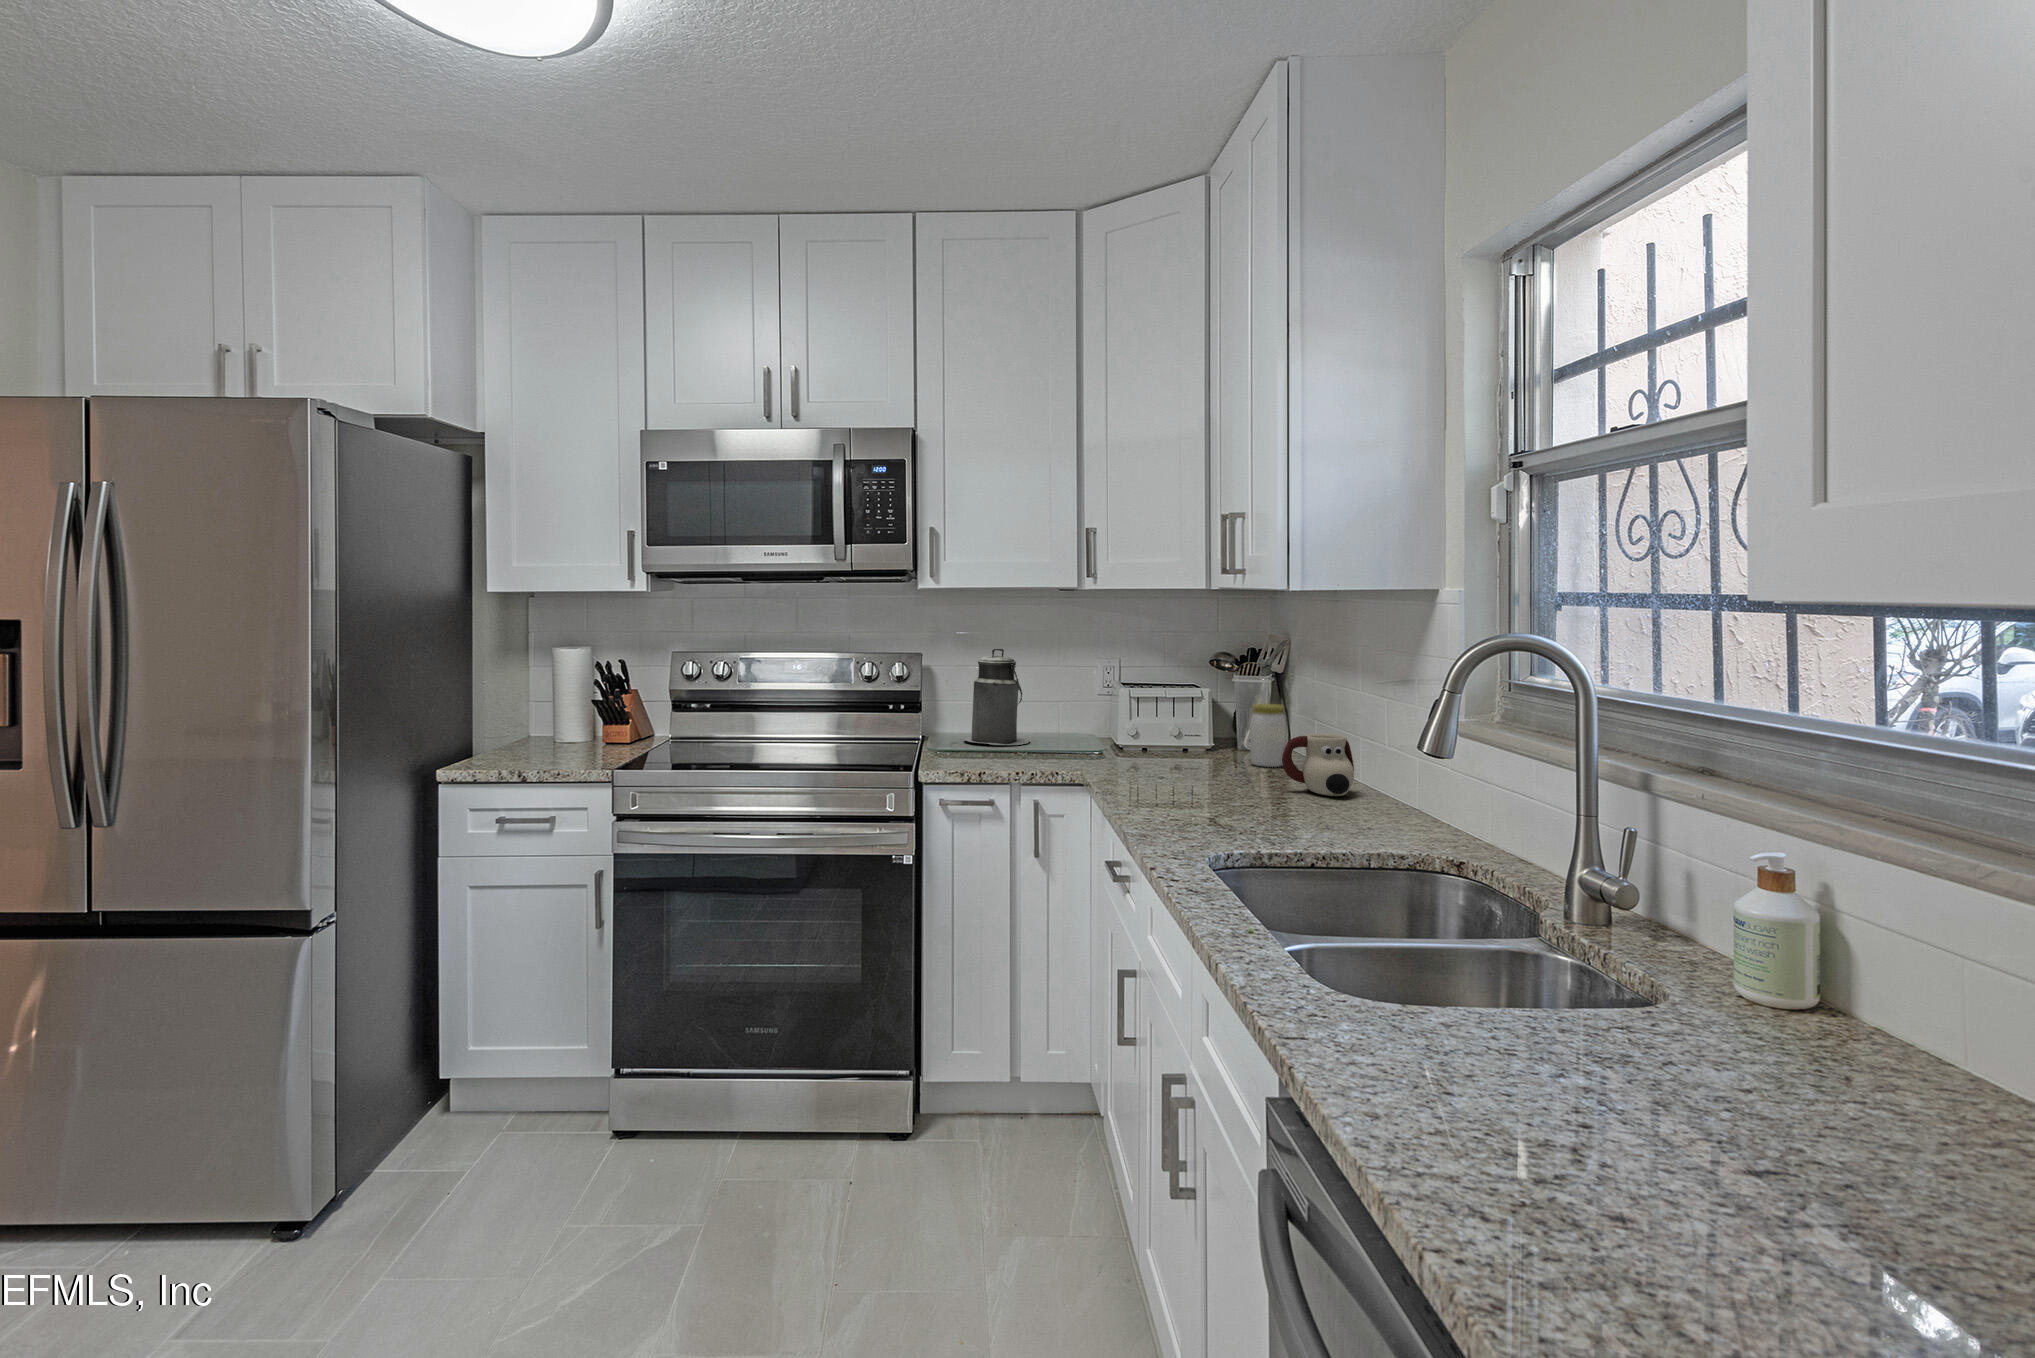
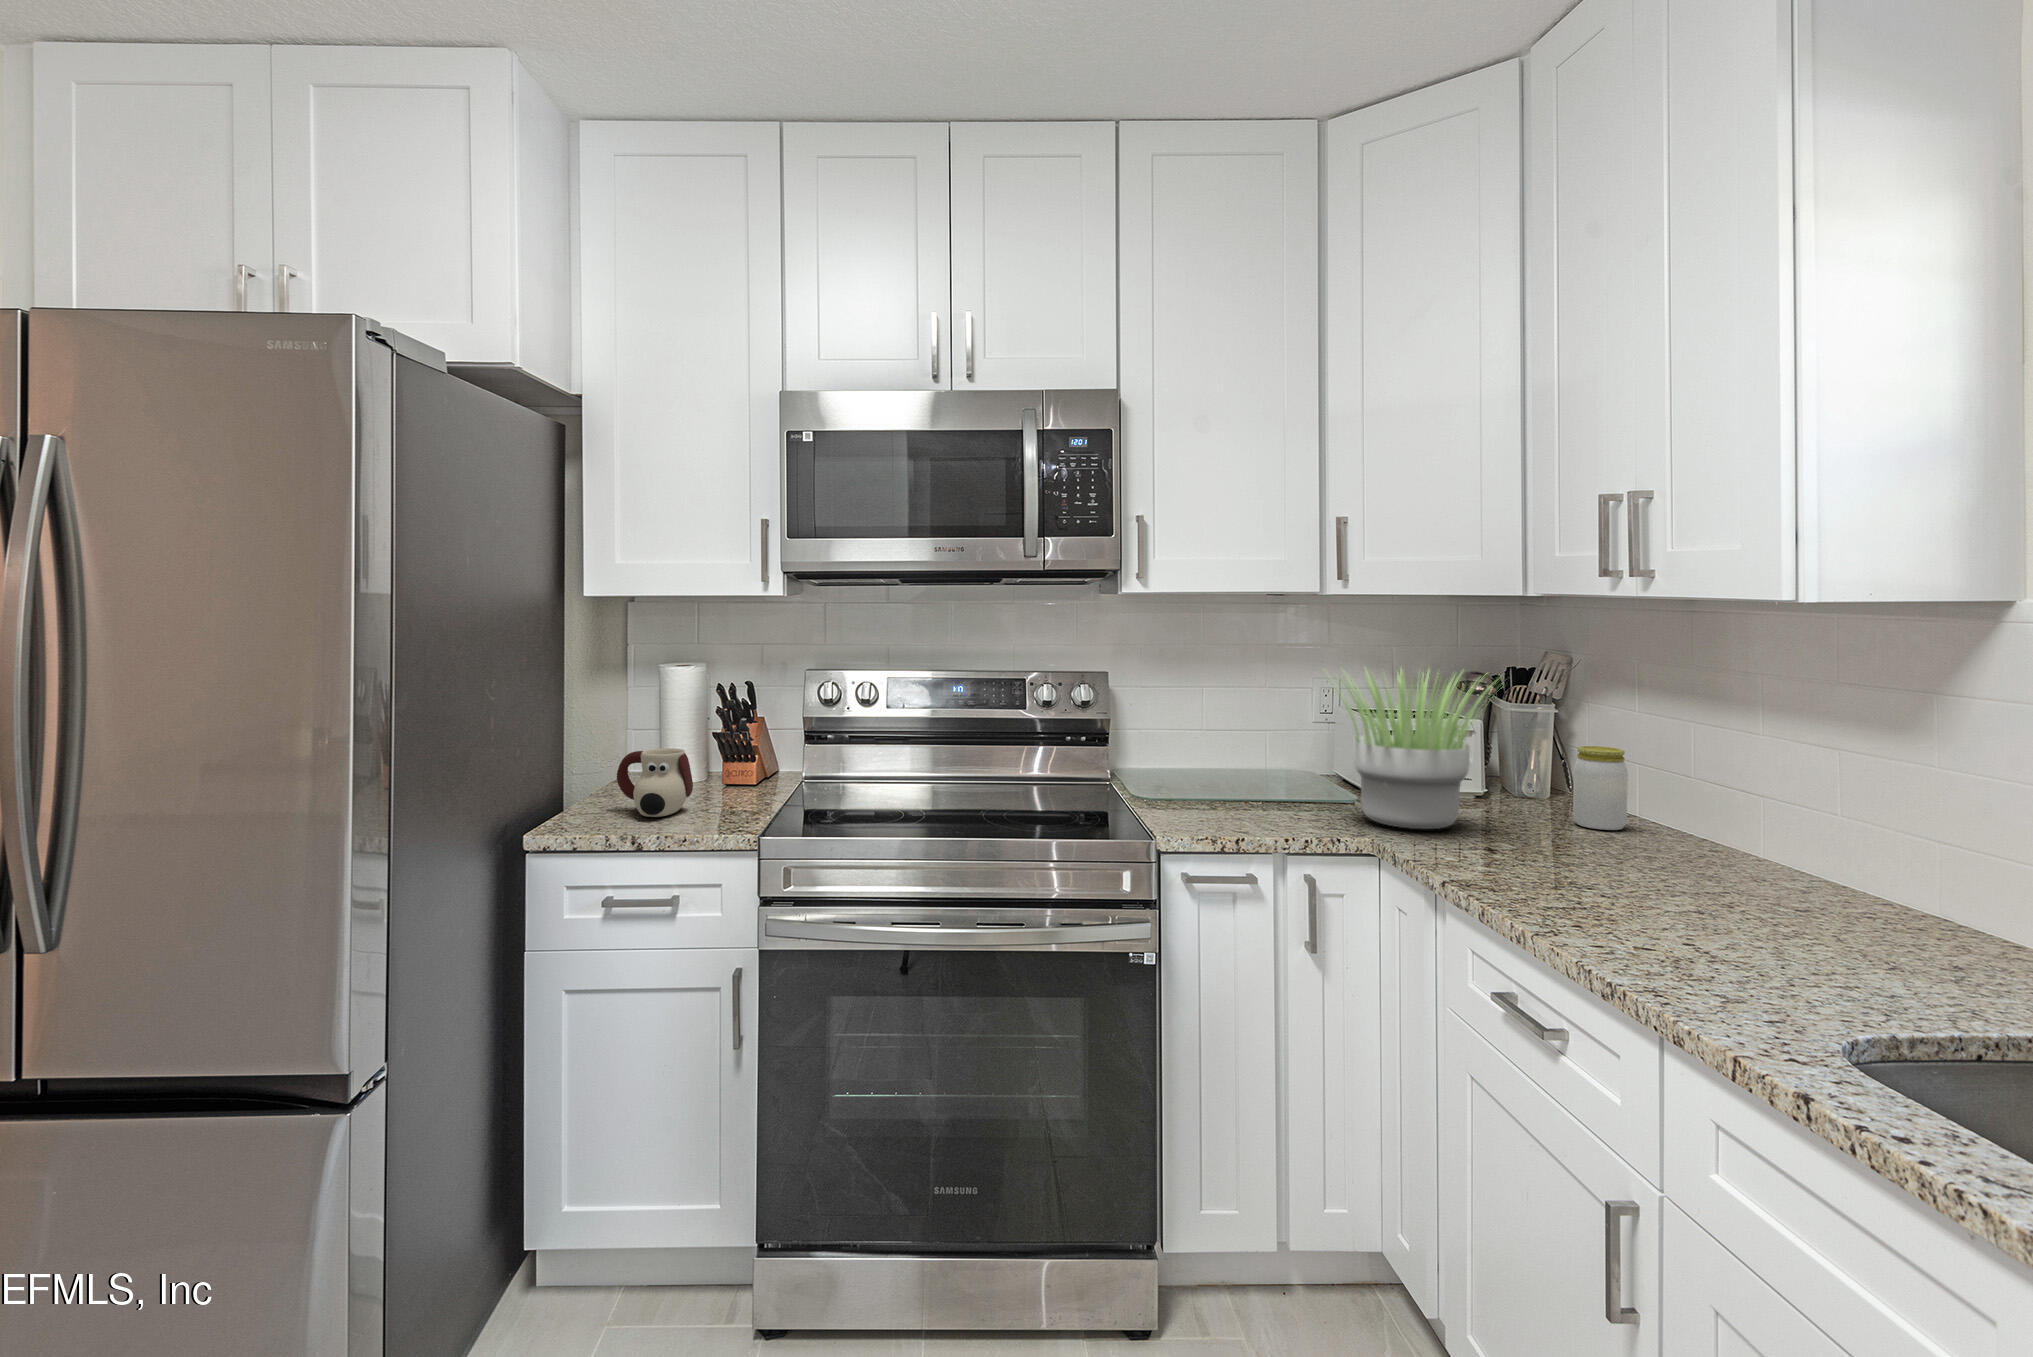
potted plant: none [1052,642,1192,766] -> present [1338,669,1491,829]
canister: present [964,648,1030,745] -> none [1160,669,1244,789]
mug: present [1281,734,1354,796] -> present [617,748,693,817]

